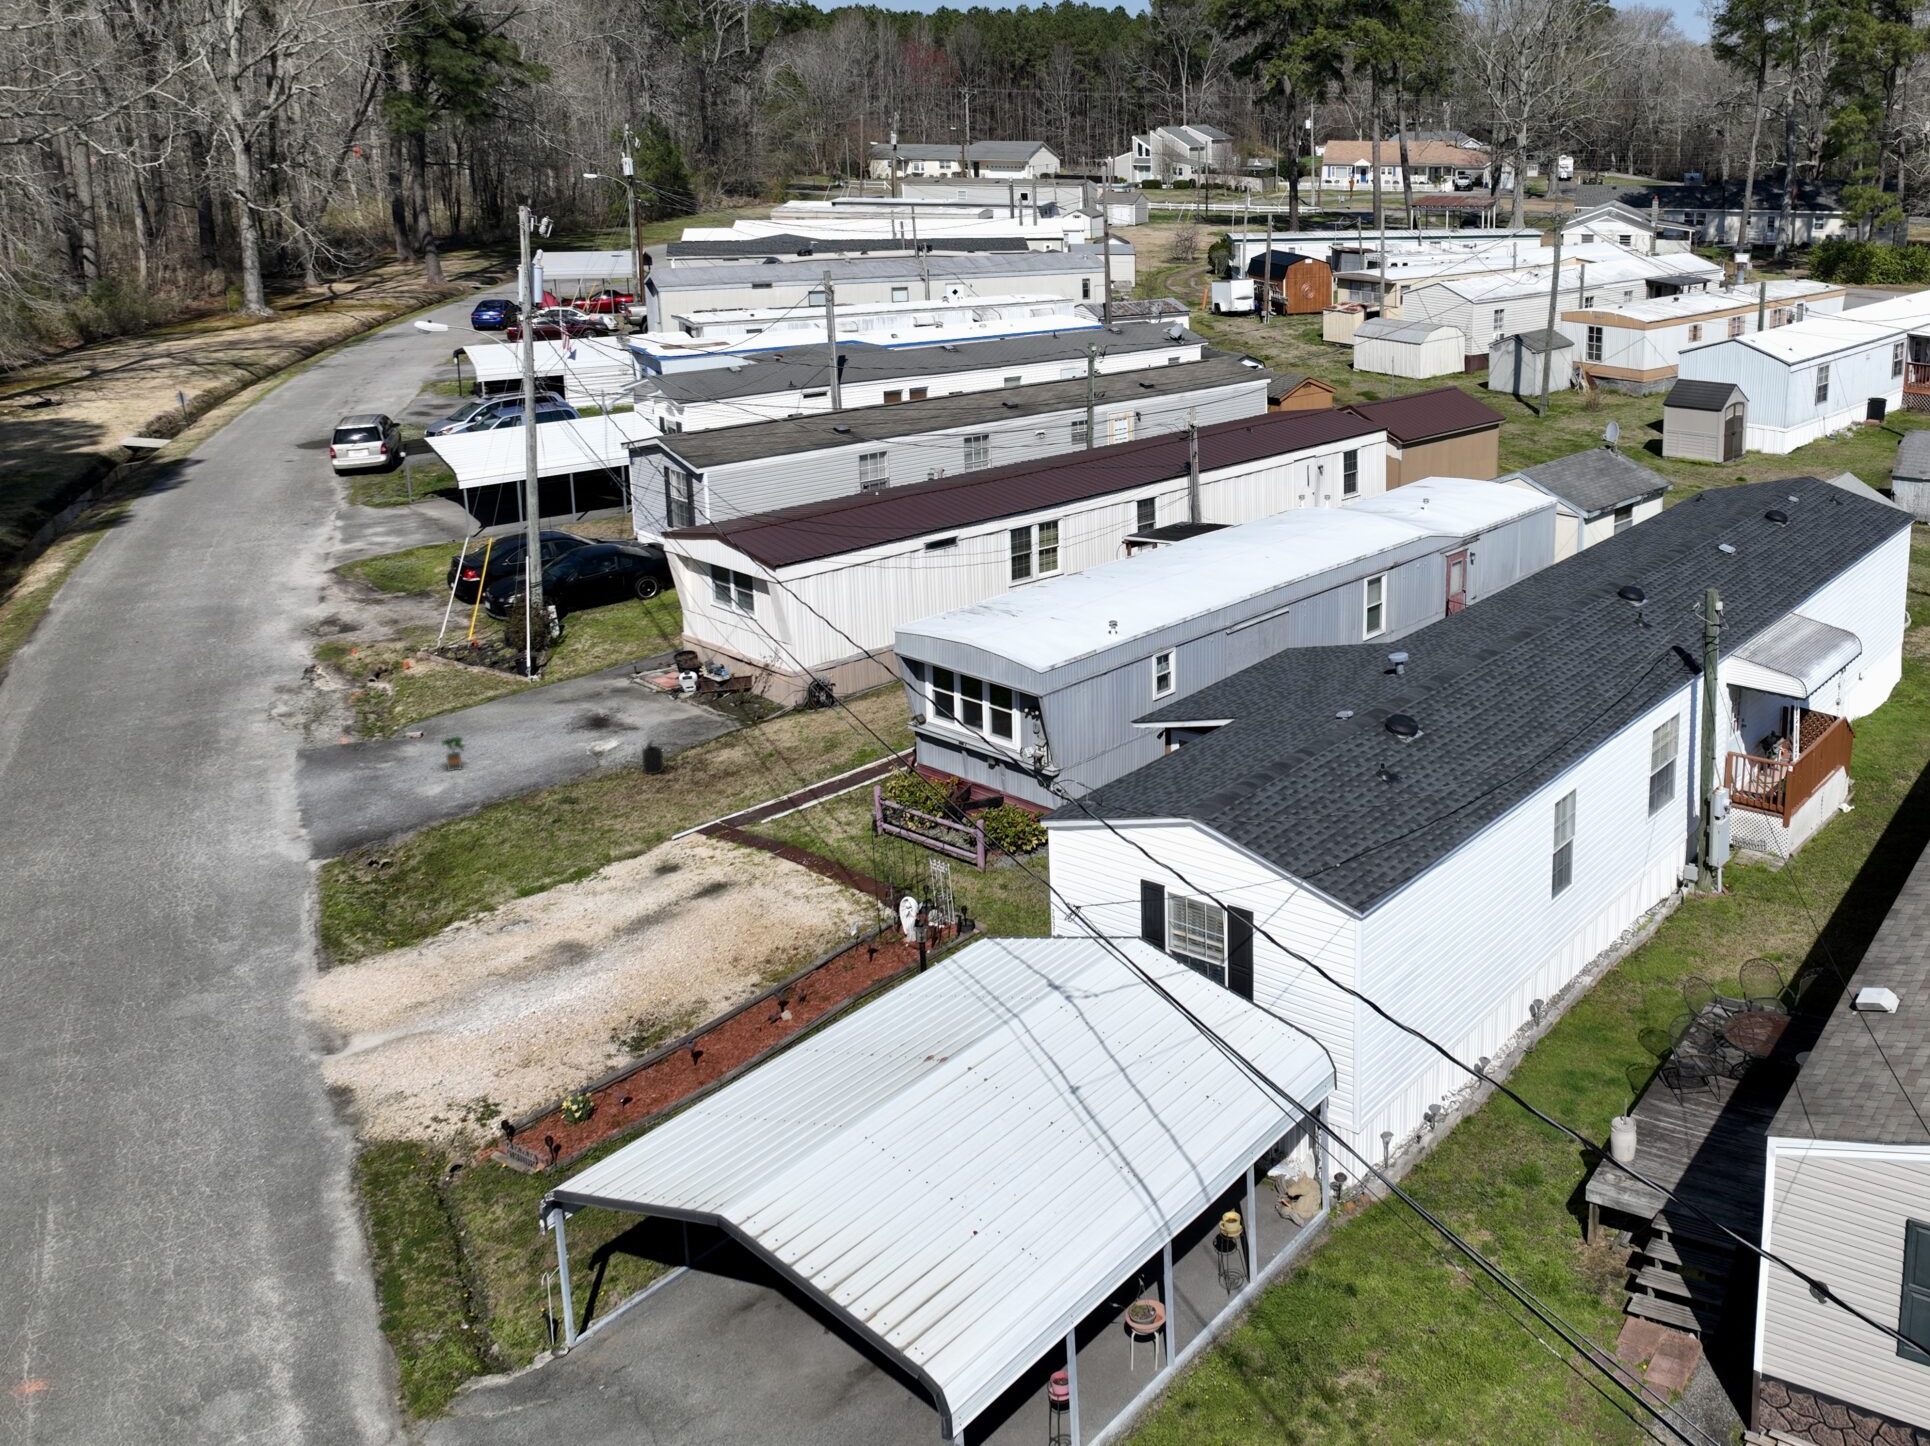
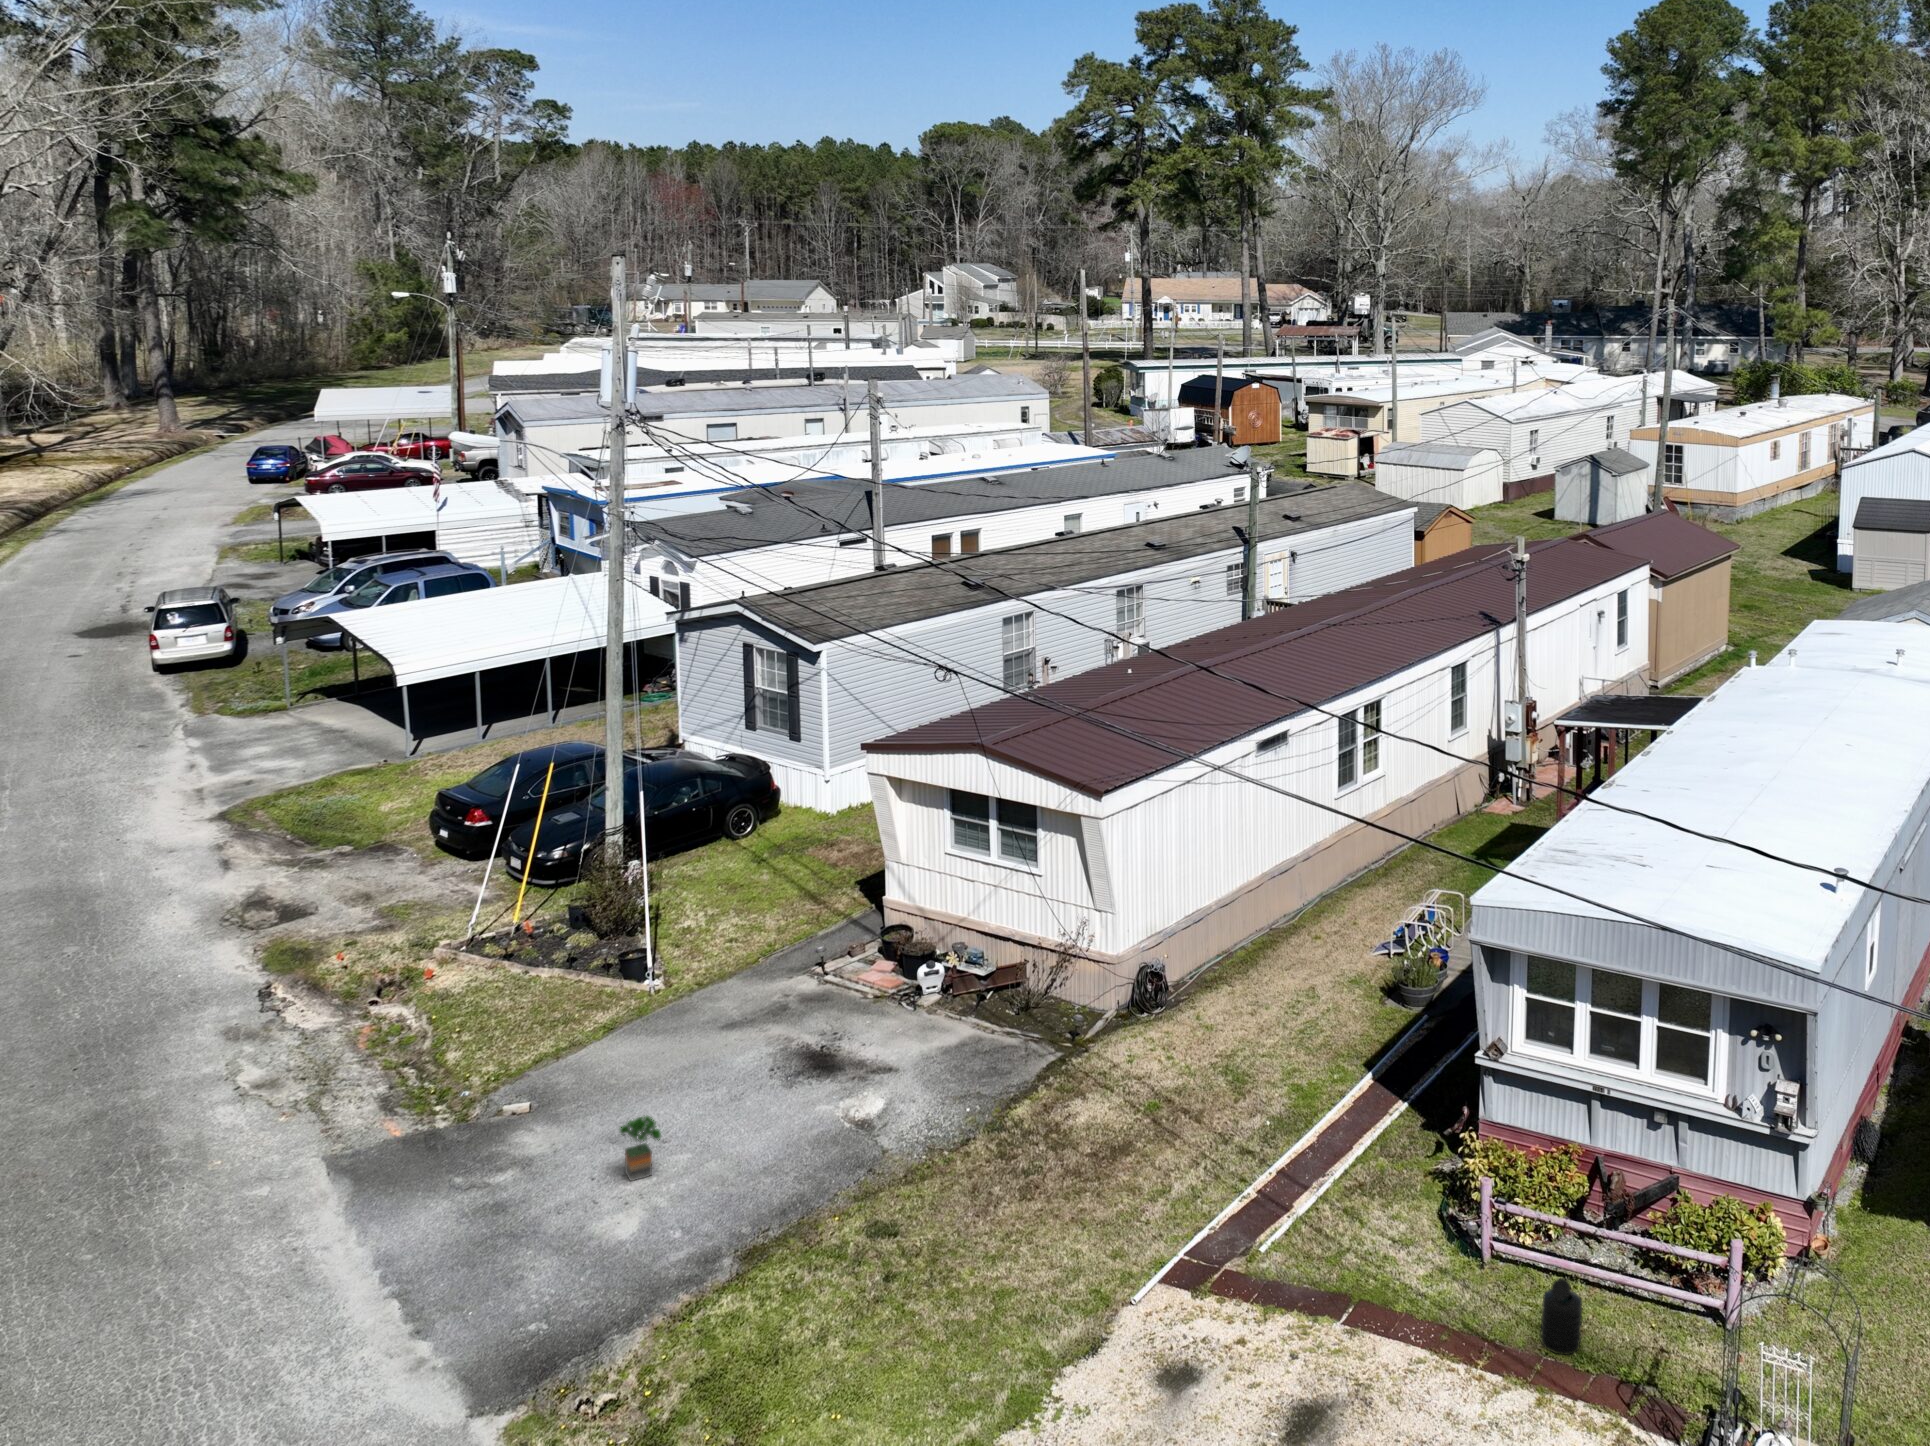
trash can: present [642,741,664,774] -> present [1541,1278,1582,1355]

